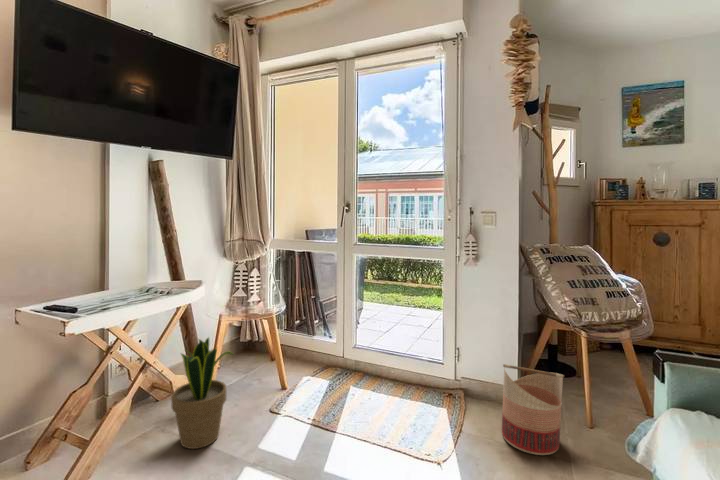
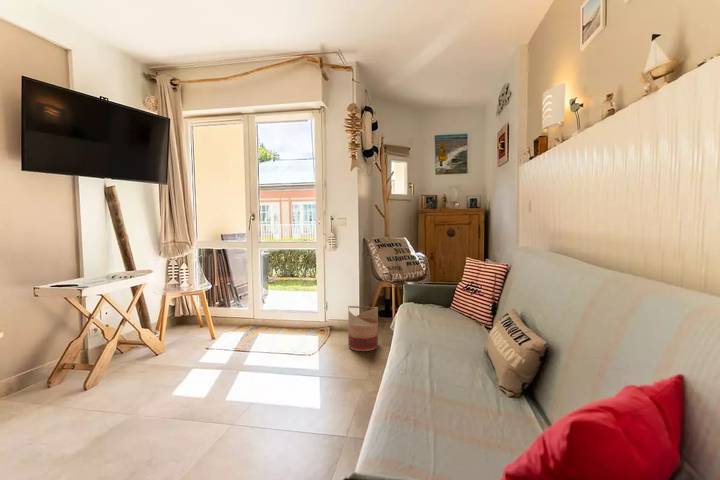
potted plant: present [171,338,233,449] -> none [139,305,180,373]

